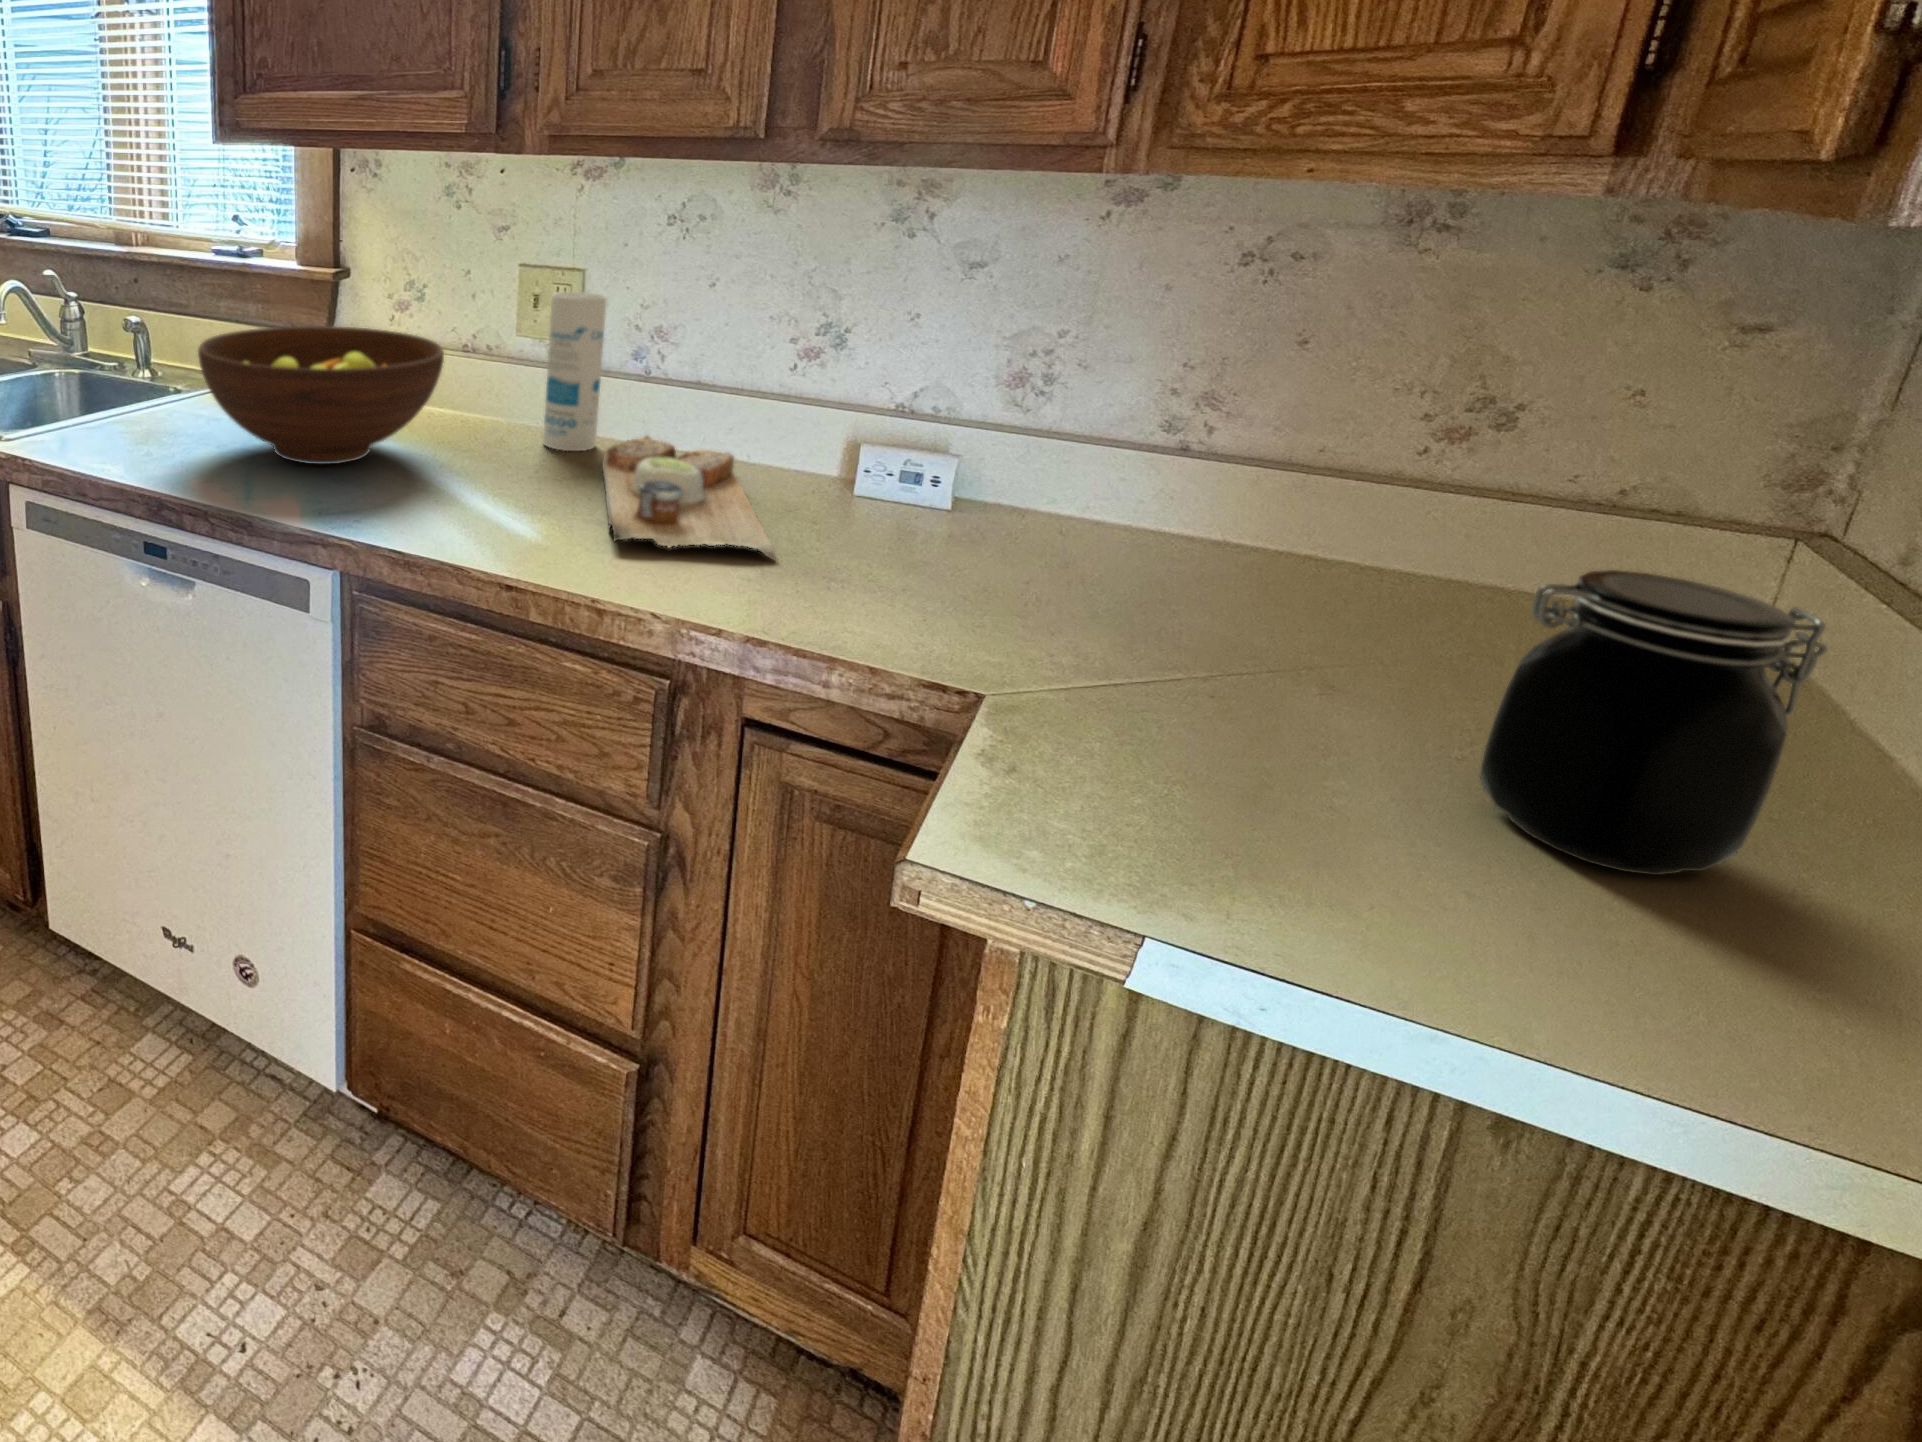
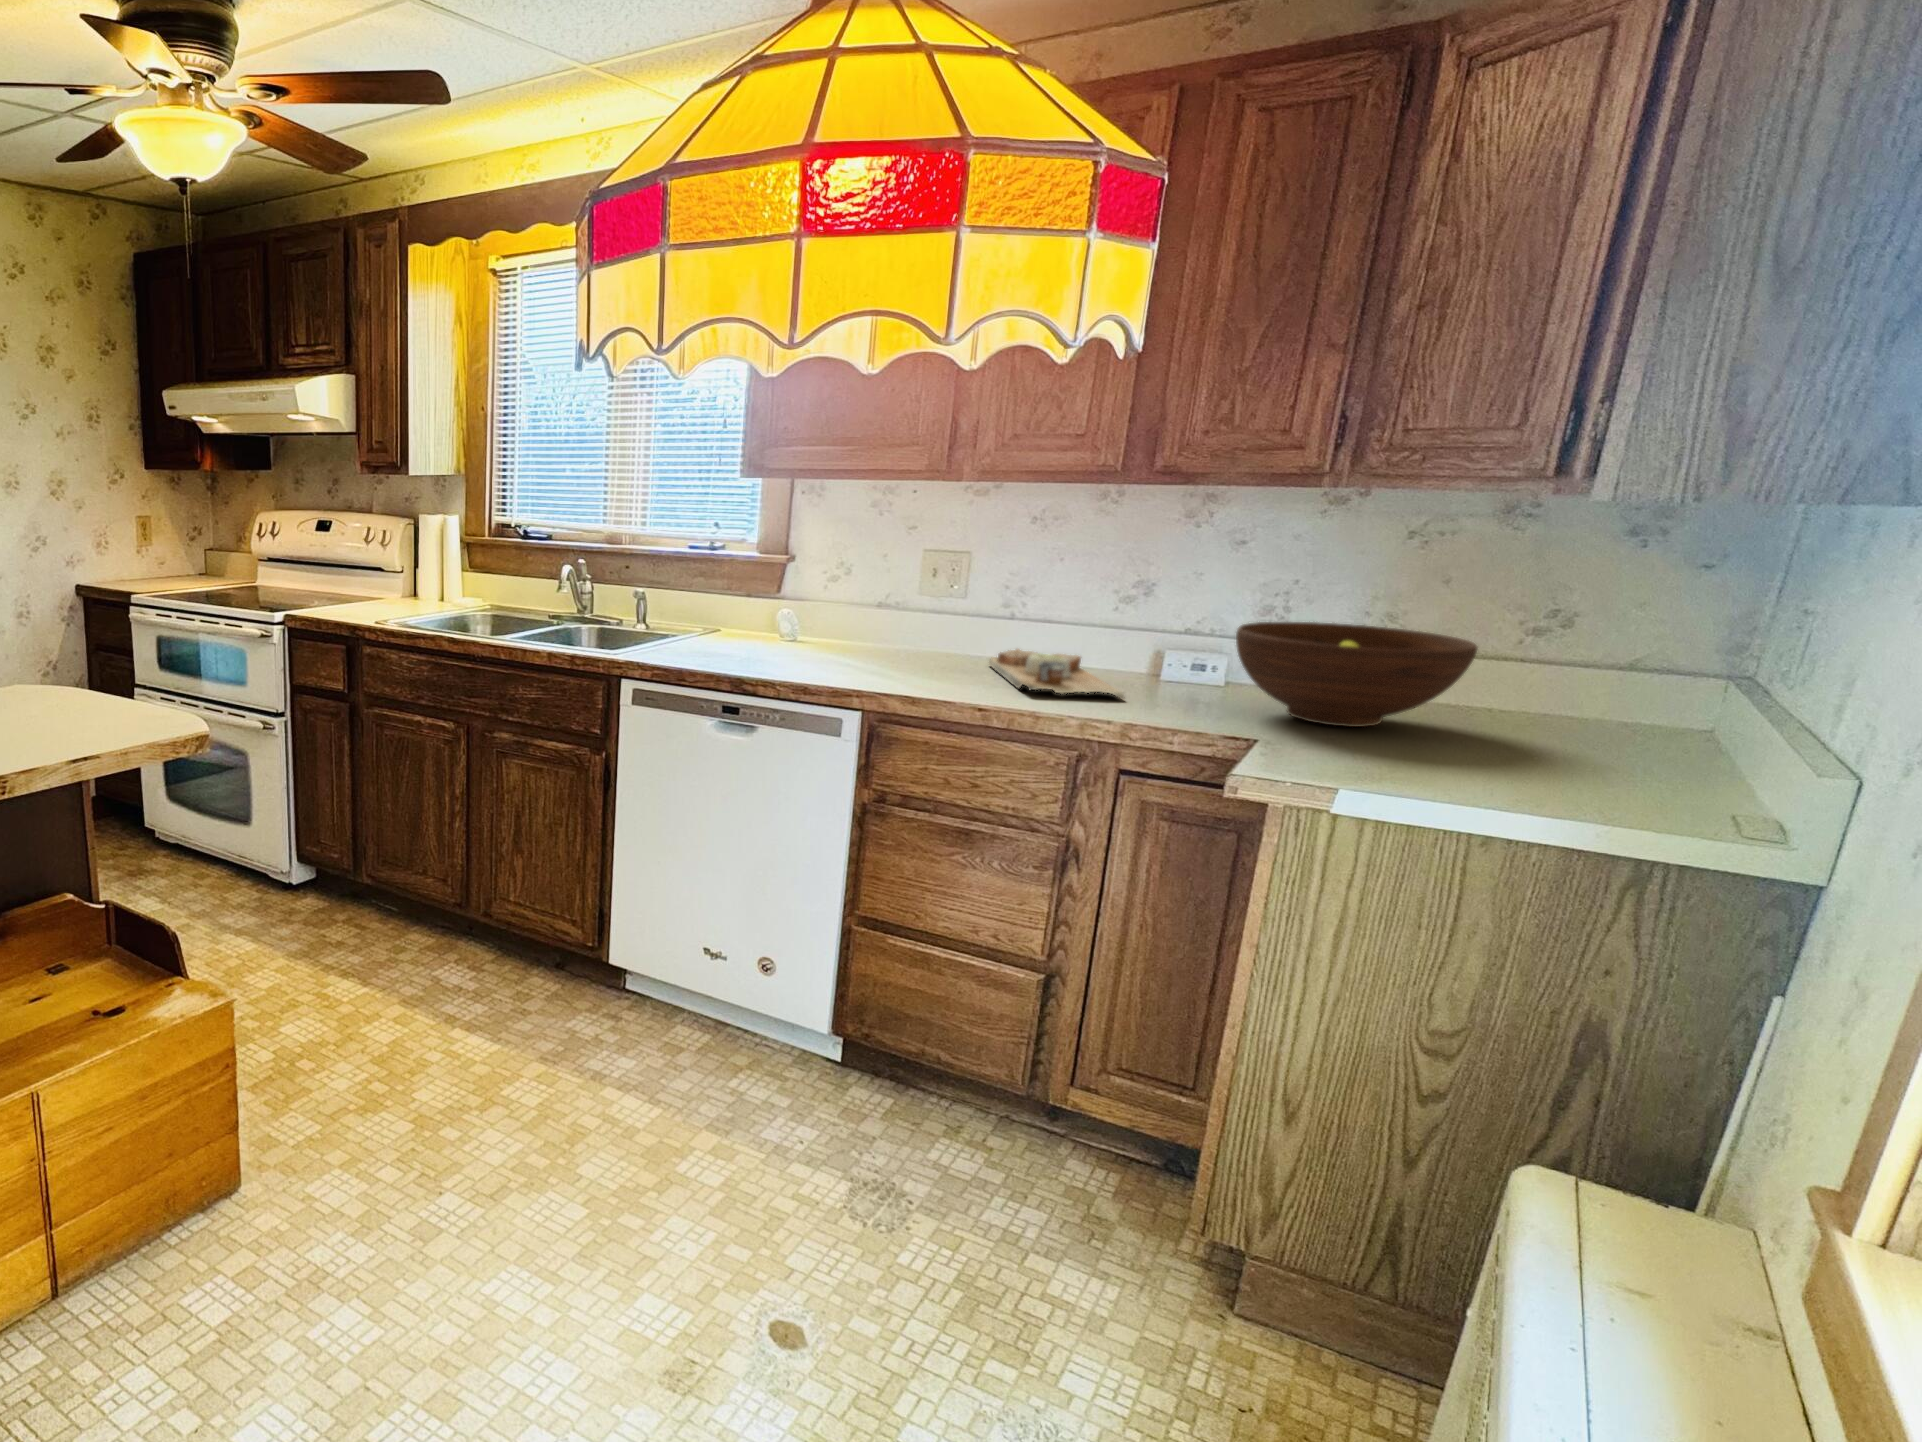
canister: present [543,292,606,451] -> none [942,563,990,661]
fruit bowl: present [198,326,444,464] -> present [1236,622,1477,727]
jar: present [1480,570,1827,875] -> none [1507,656,1651,782]

